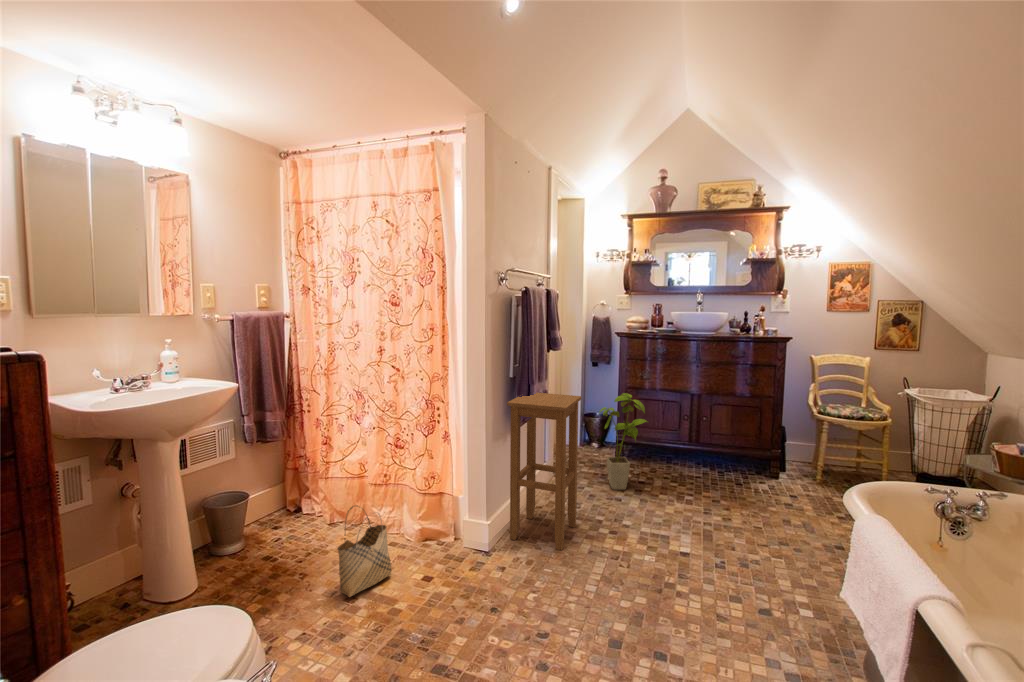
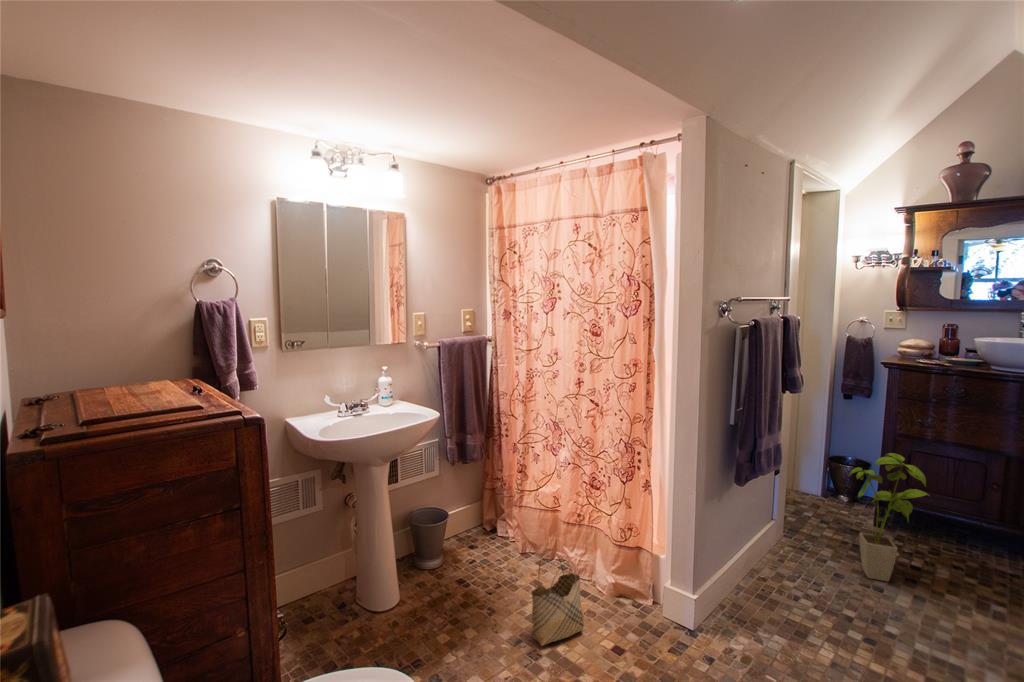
stool: present [507,393,581,550] -> none [721,442,827,651]

